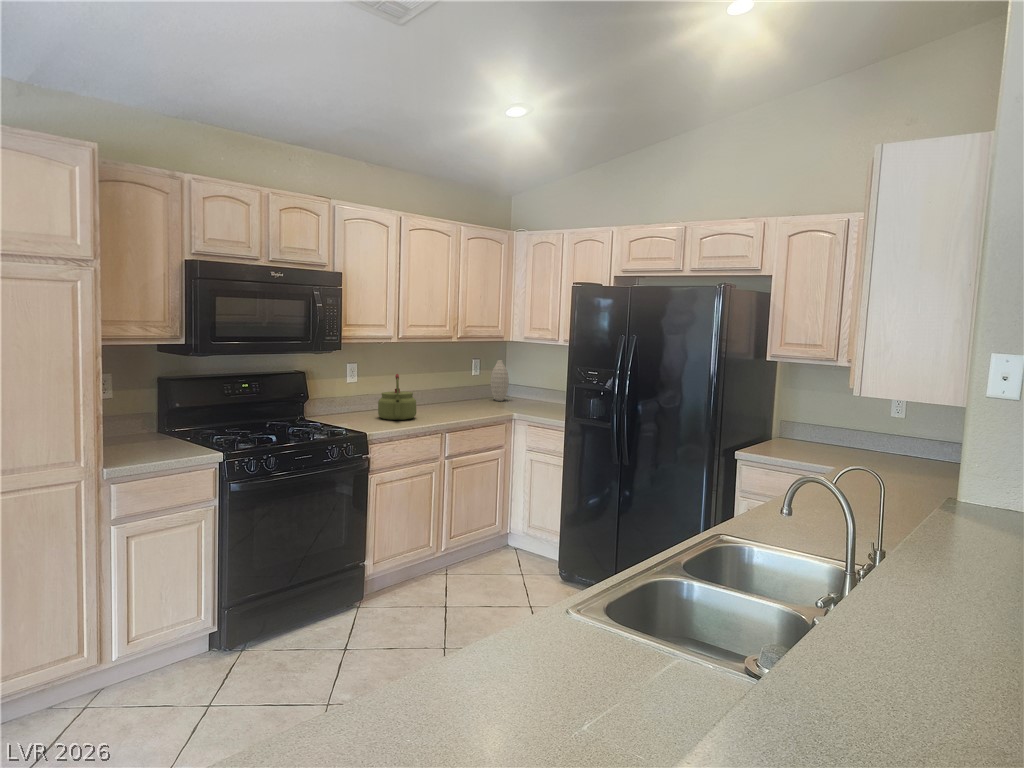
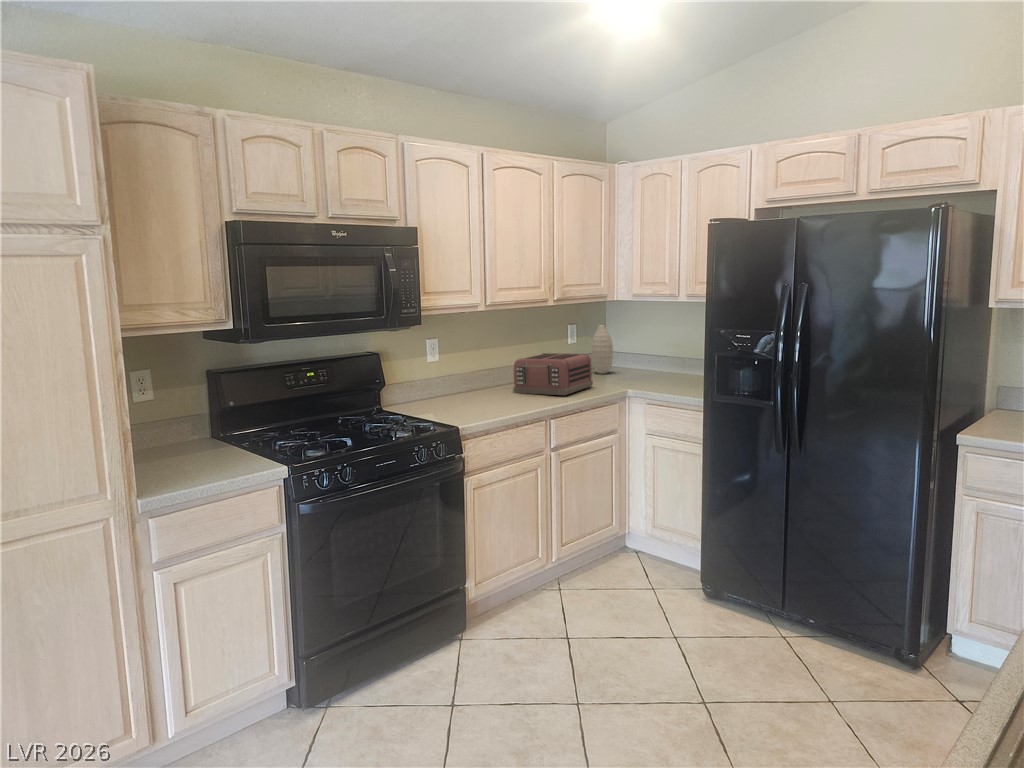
kettle: present [378,374,416,420] -> none [467,350,514,406]
toaster: none [419,381,486,415] -> present [513,353,593,395]

